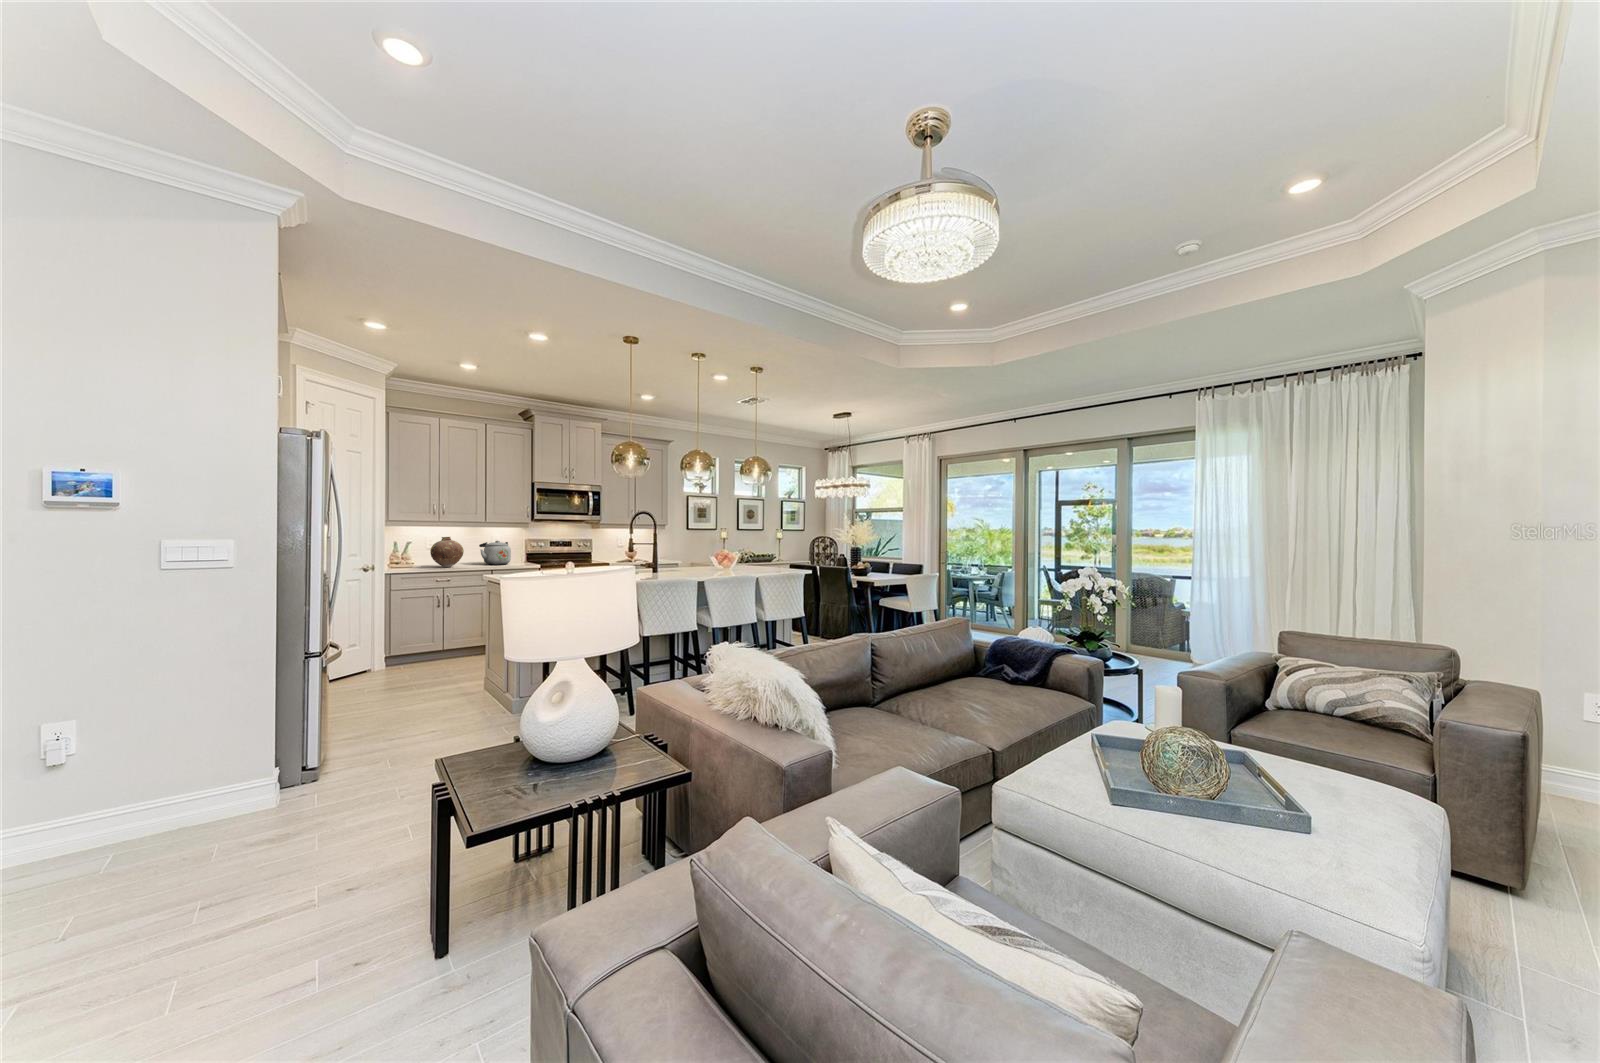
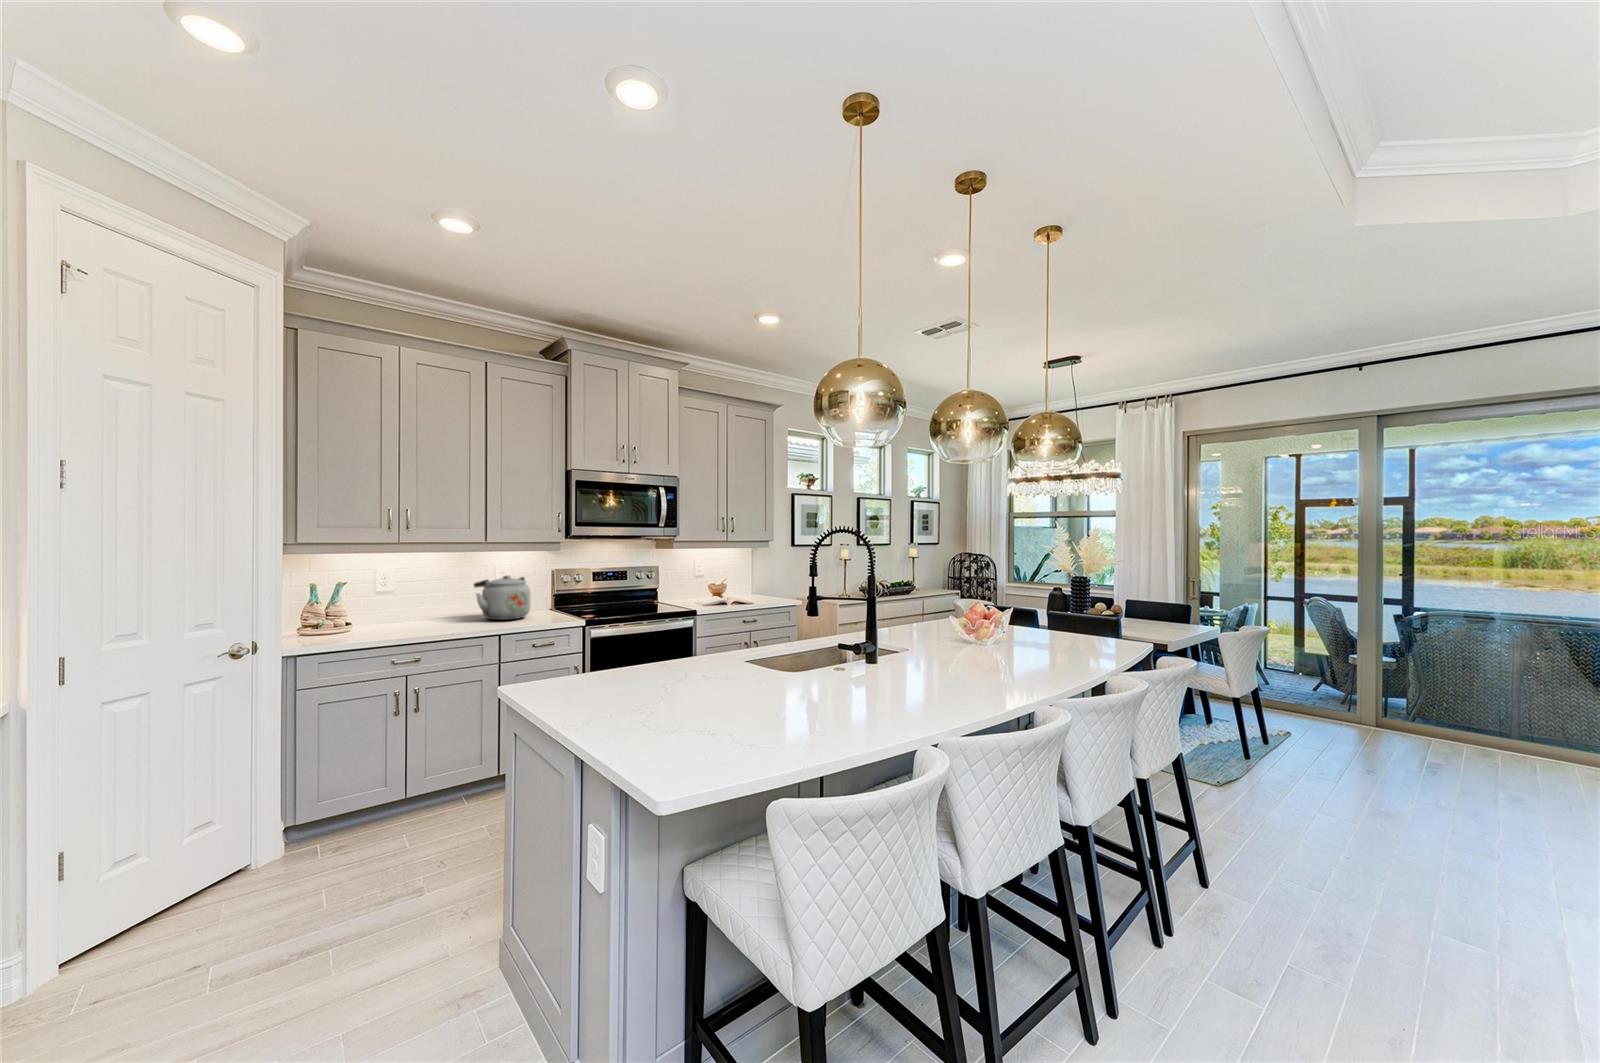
vase: present [430,537,464,567] -> none [381,572,445,631]

